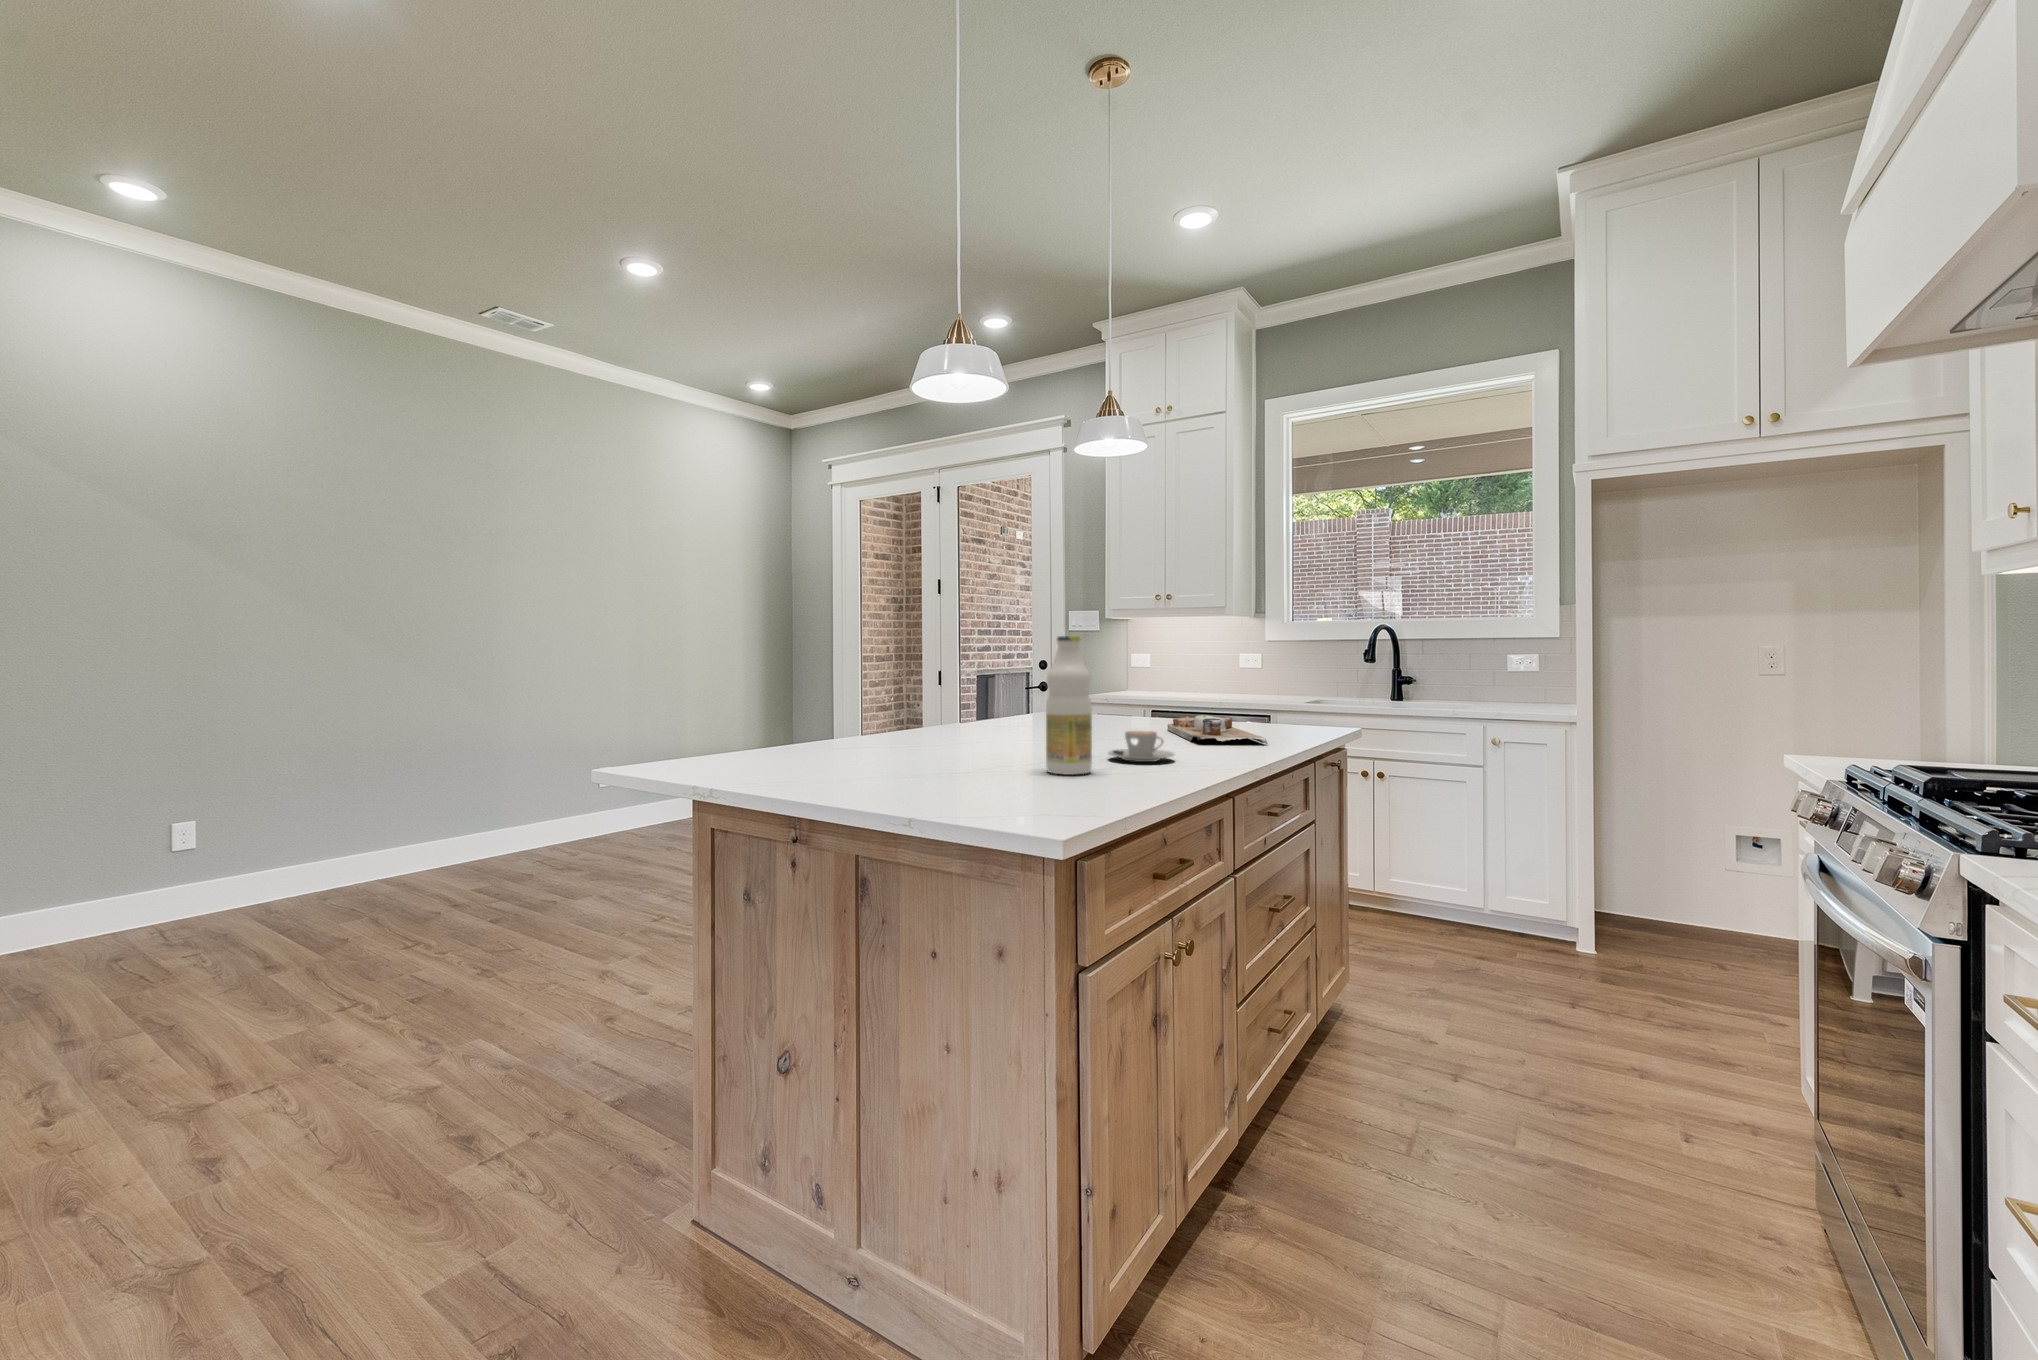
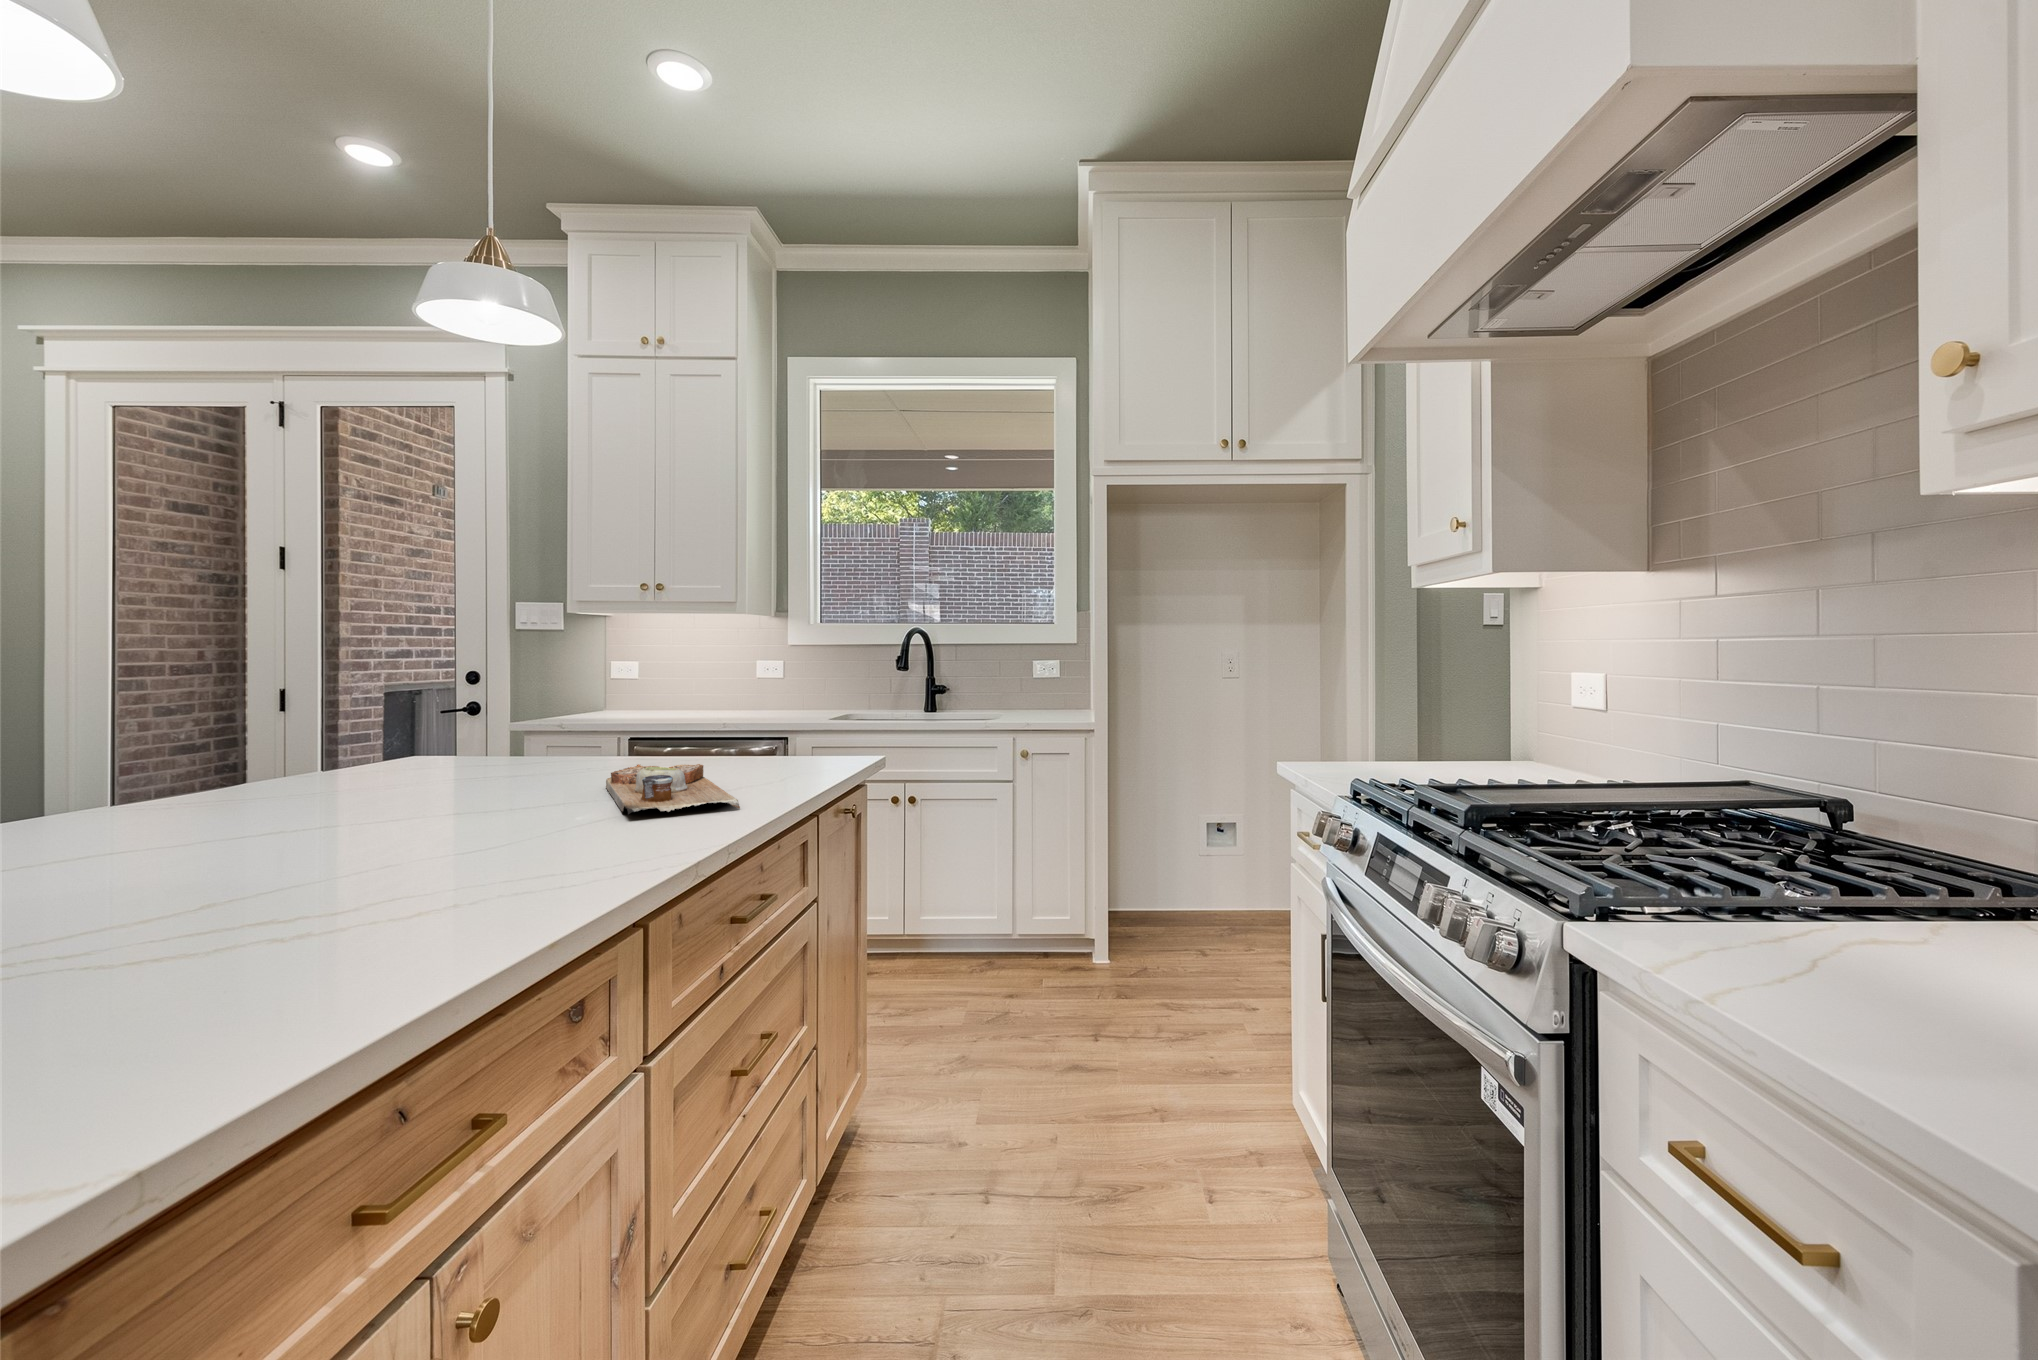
bottle: present [1046,636,1092,775] -> none [177,672,311,972]
coffee cup: present [1108,731,1174,762] -> none [405,826,547,889]

